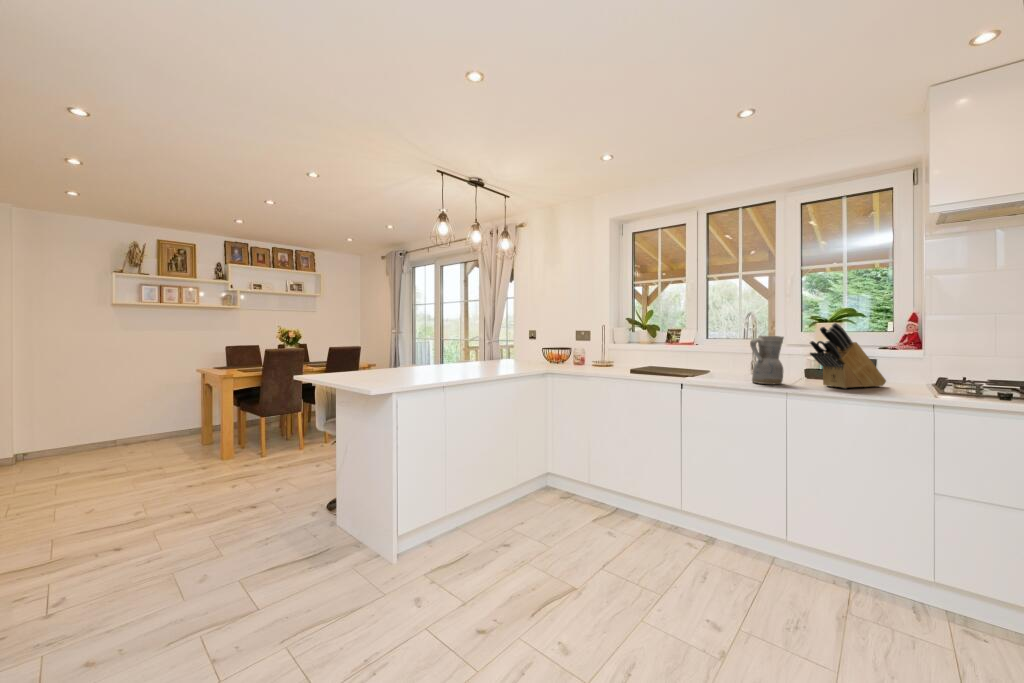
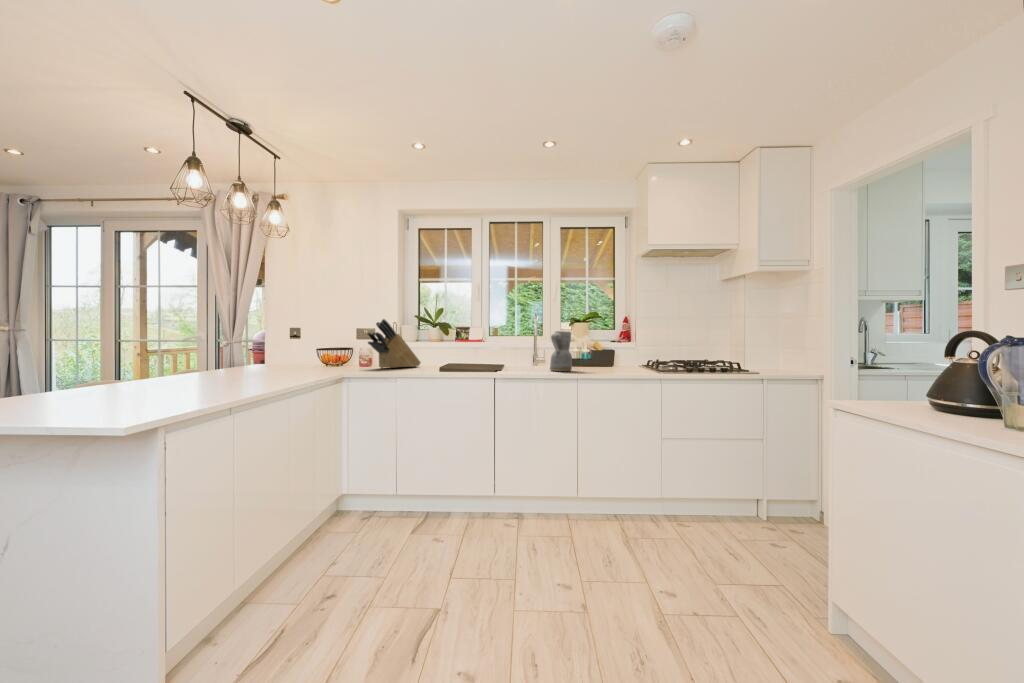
knife block: present [810,323,886,388] -> present [368,319,421,368]

